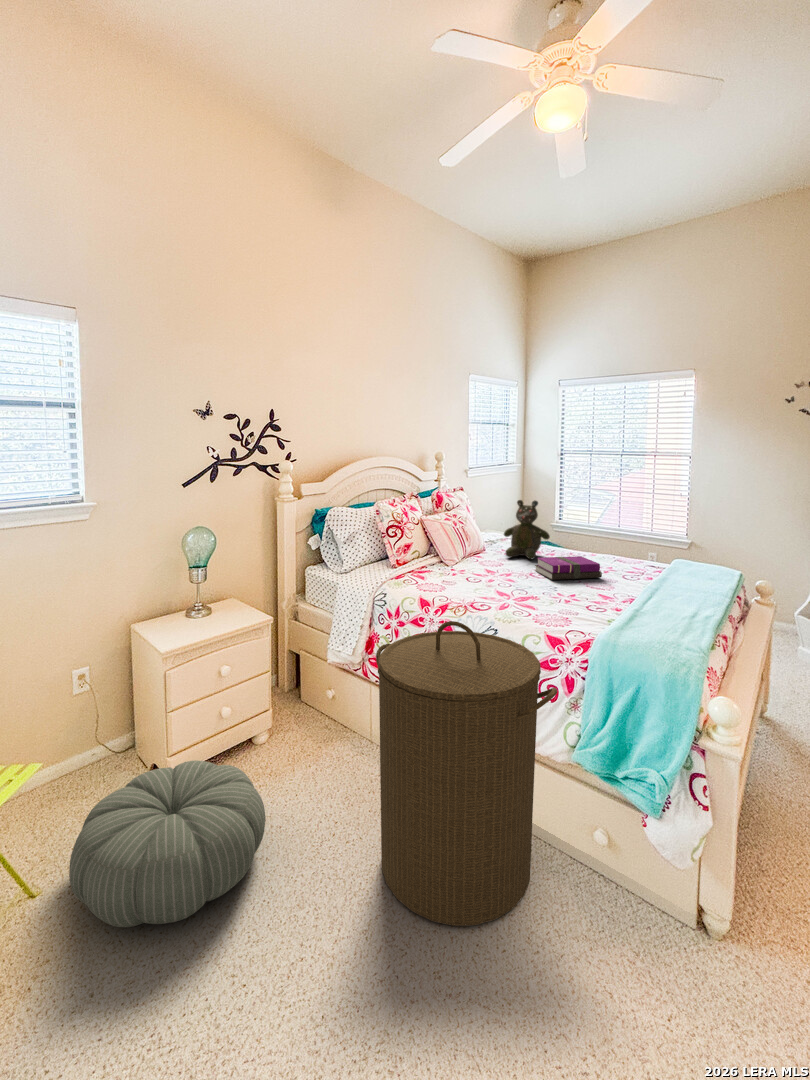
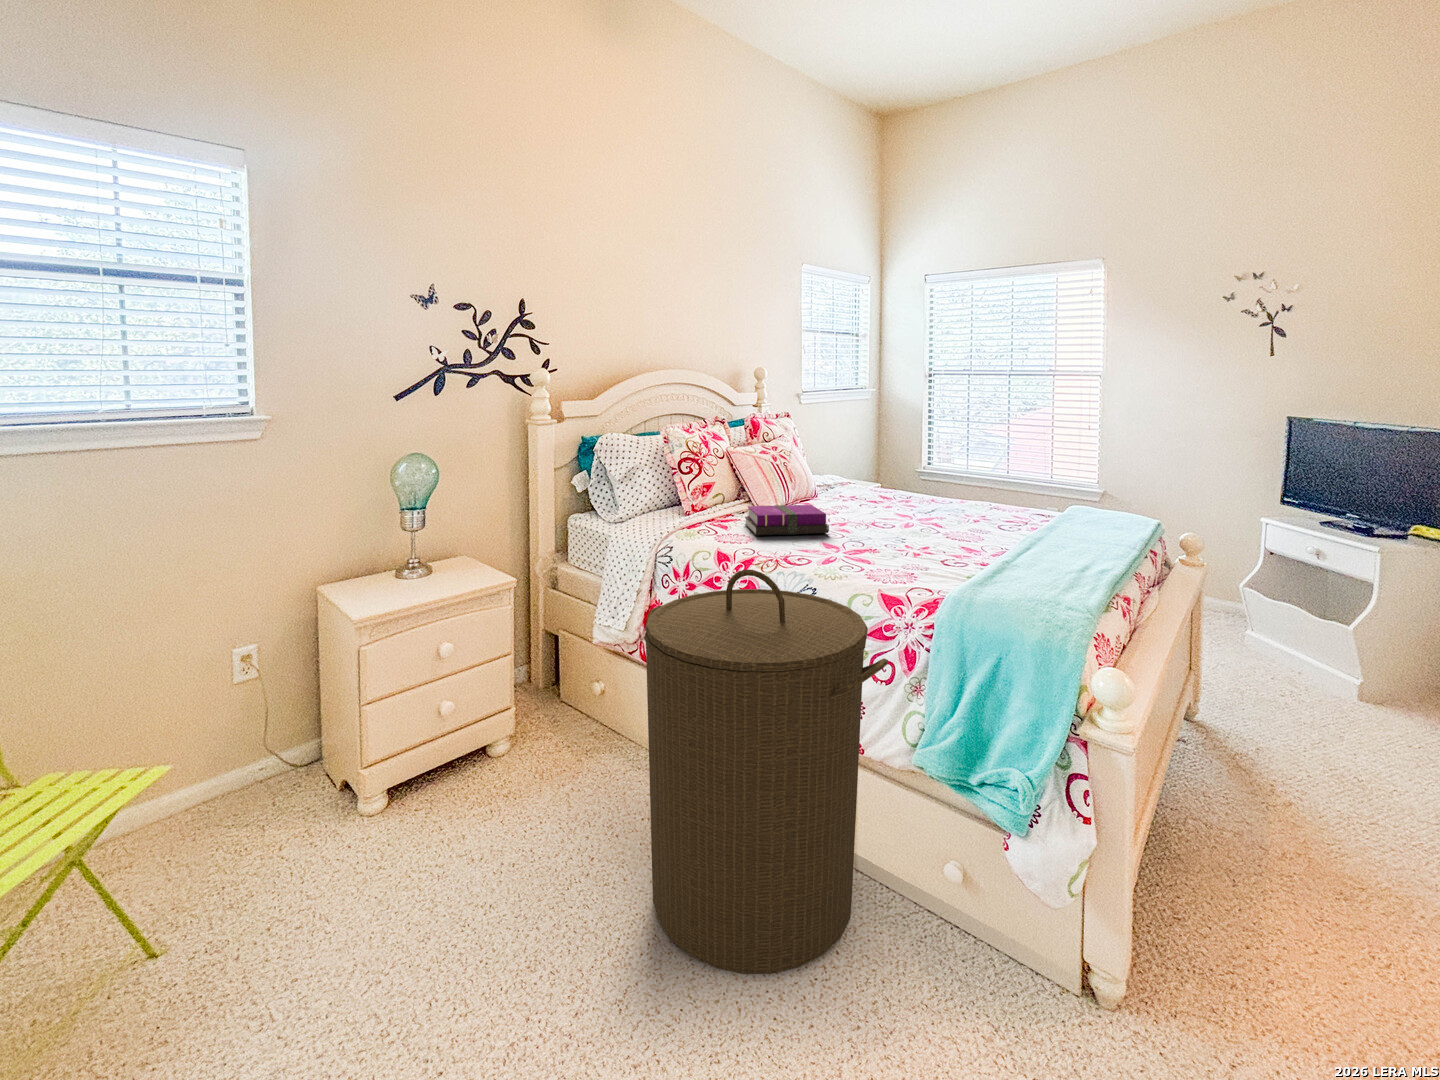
teddy bear: present [504,500,550,559] -> none [839,428,901,508]
notebook: present [535,556,602,580] -> present [745,505,829,535]
pouf: present [69,760,266,927] -> none [231,760,500,970]

